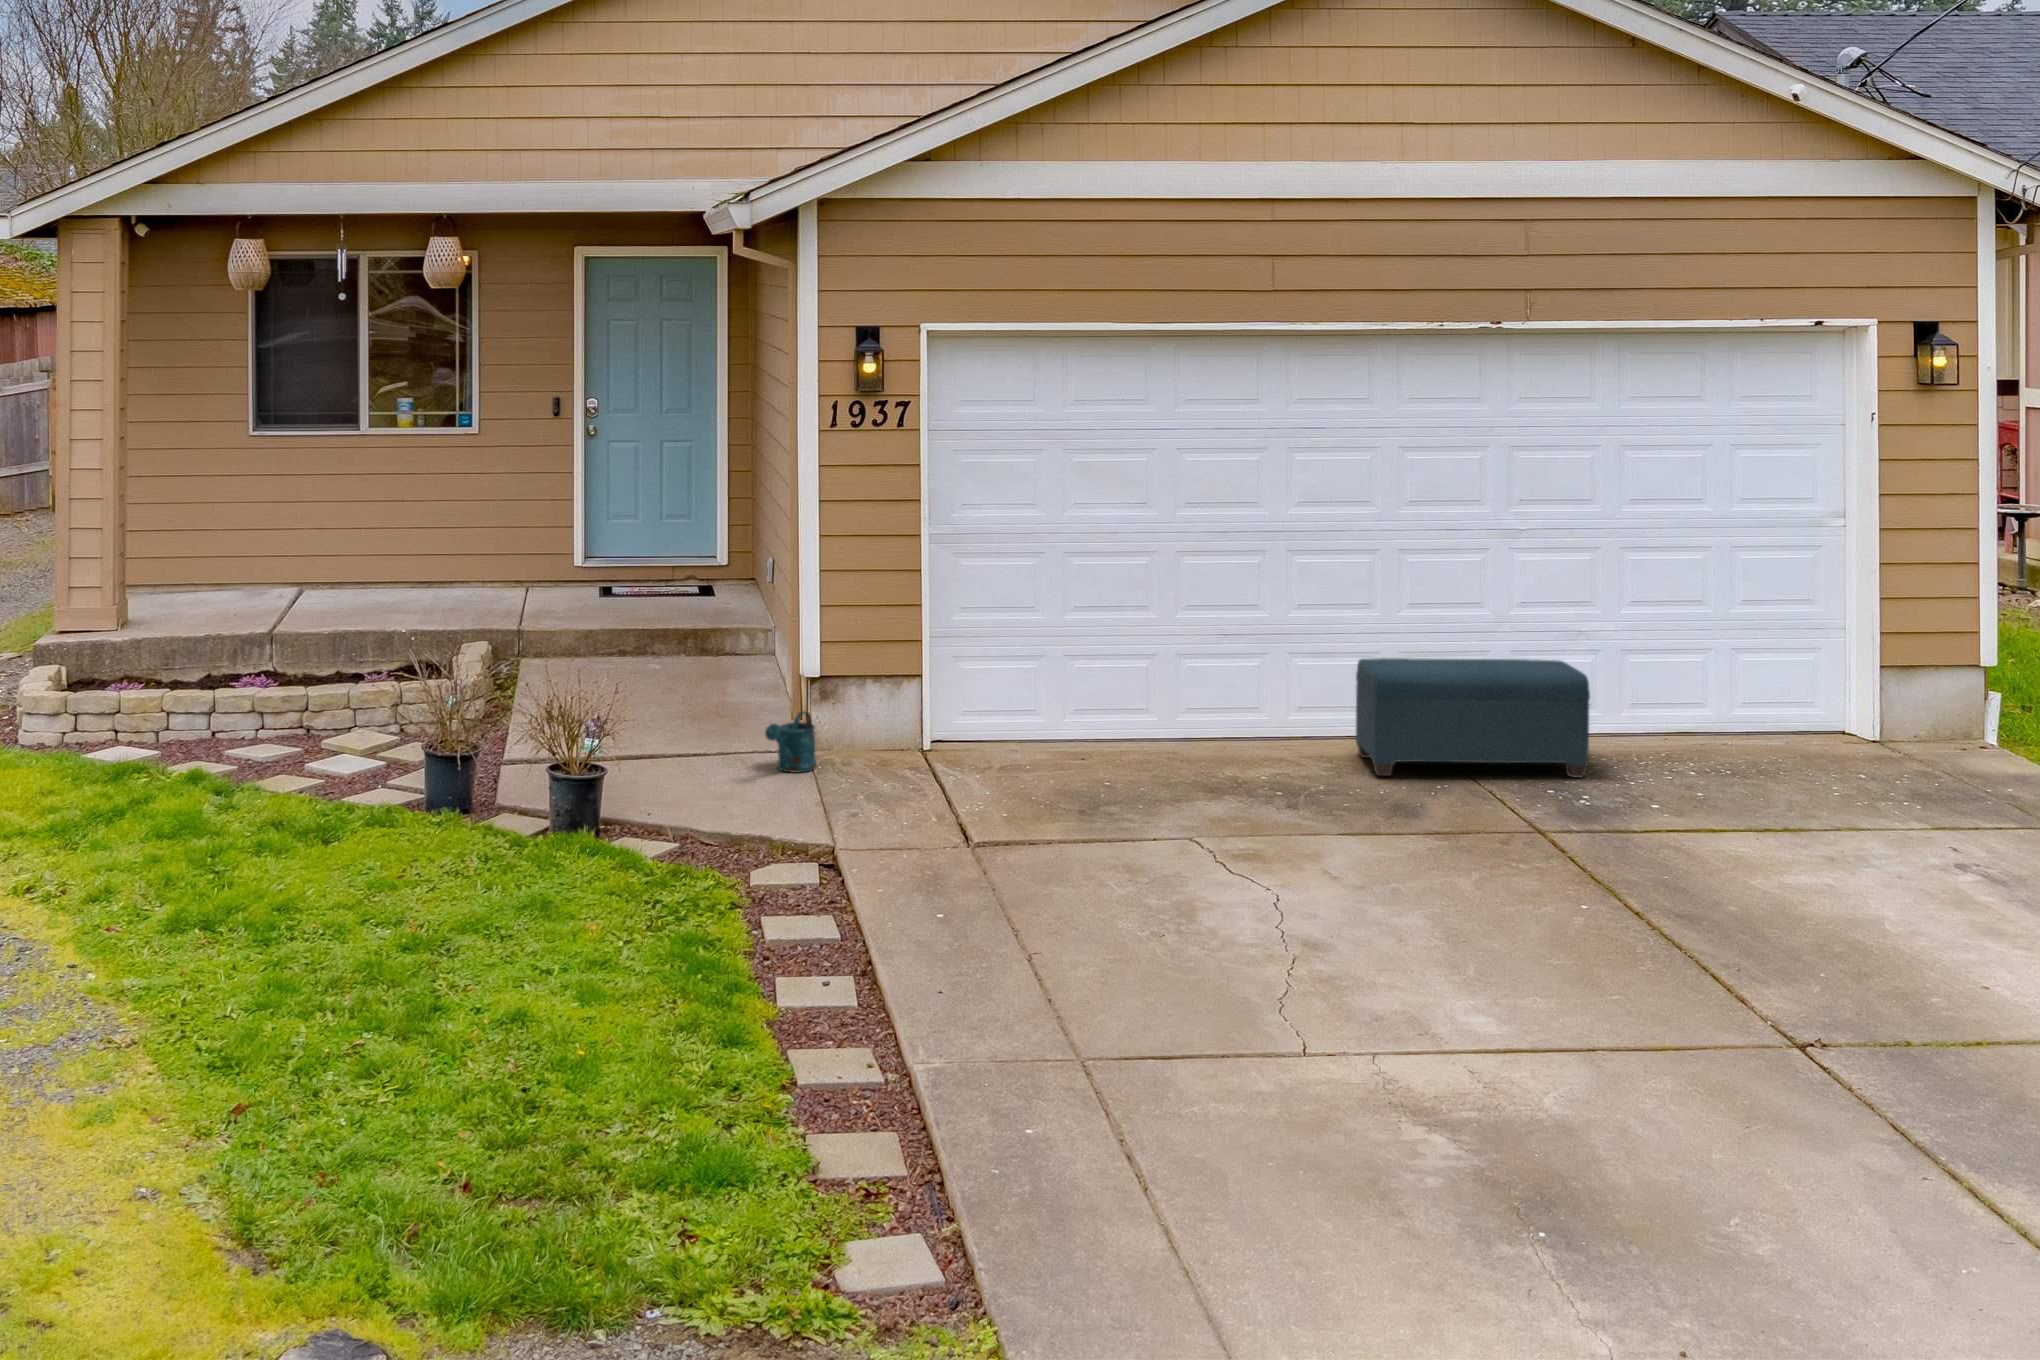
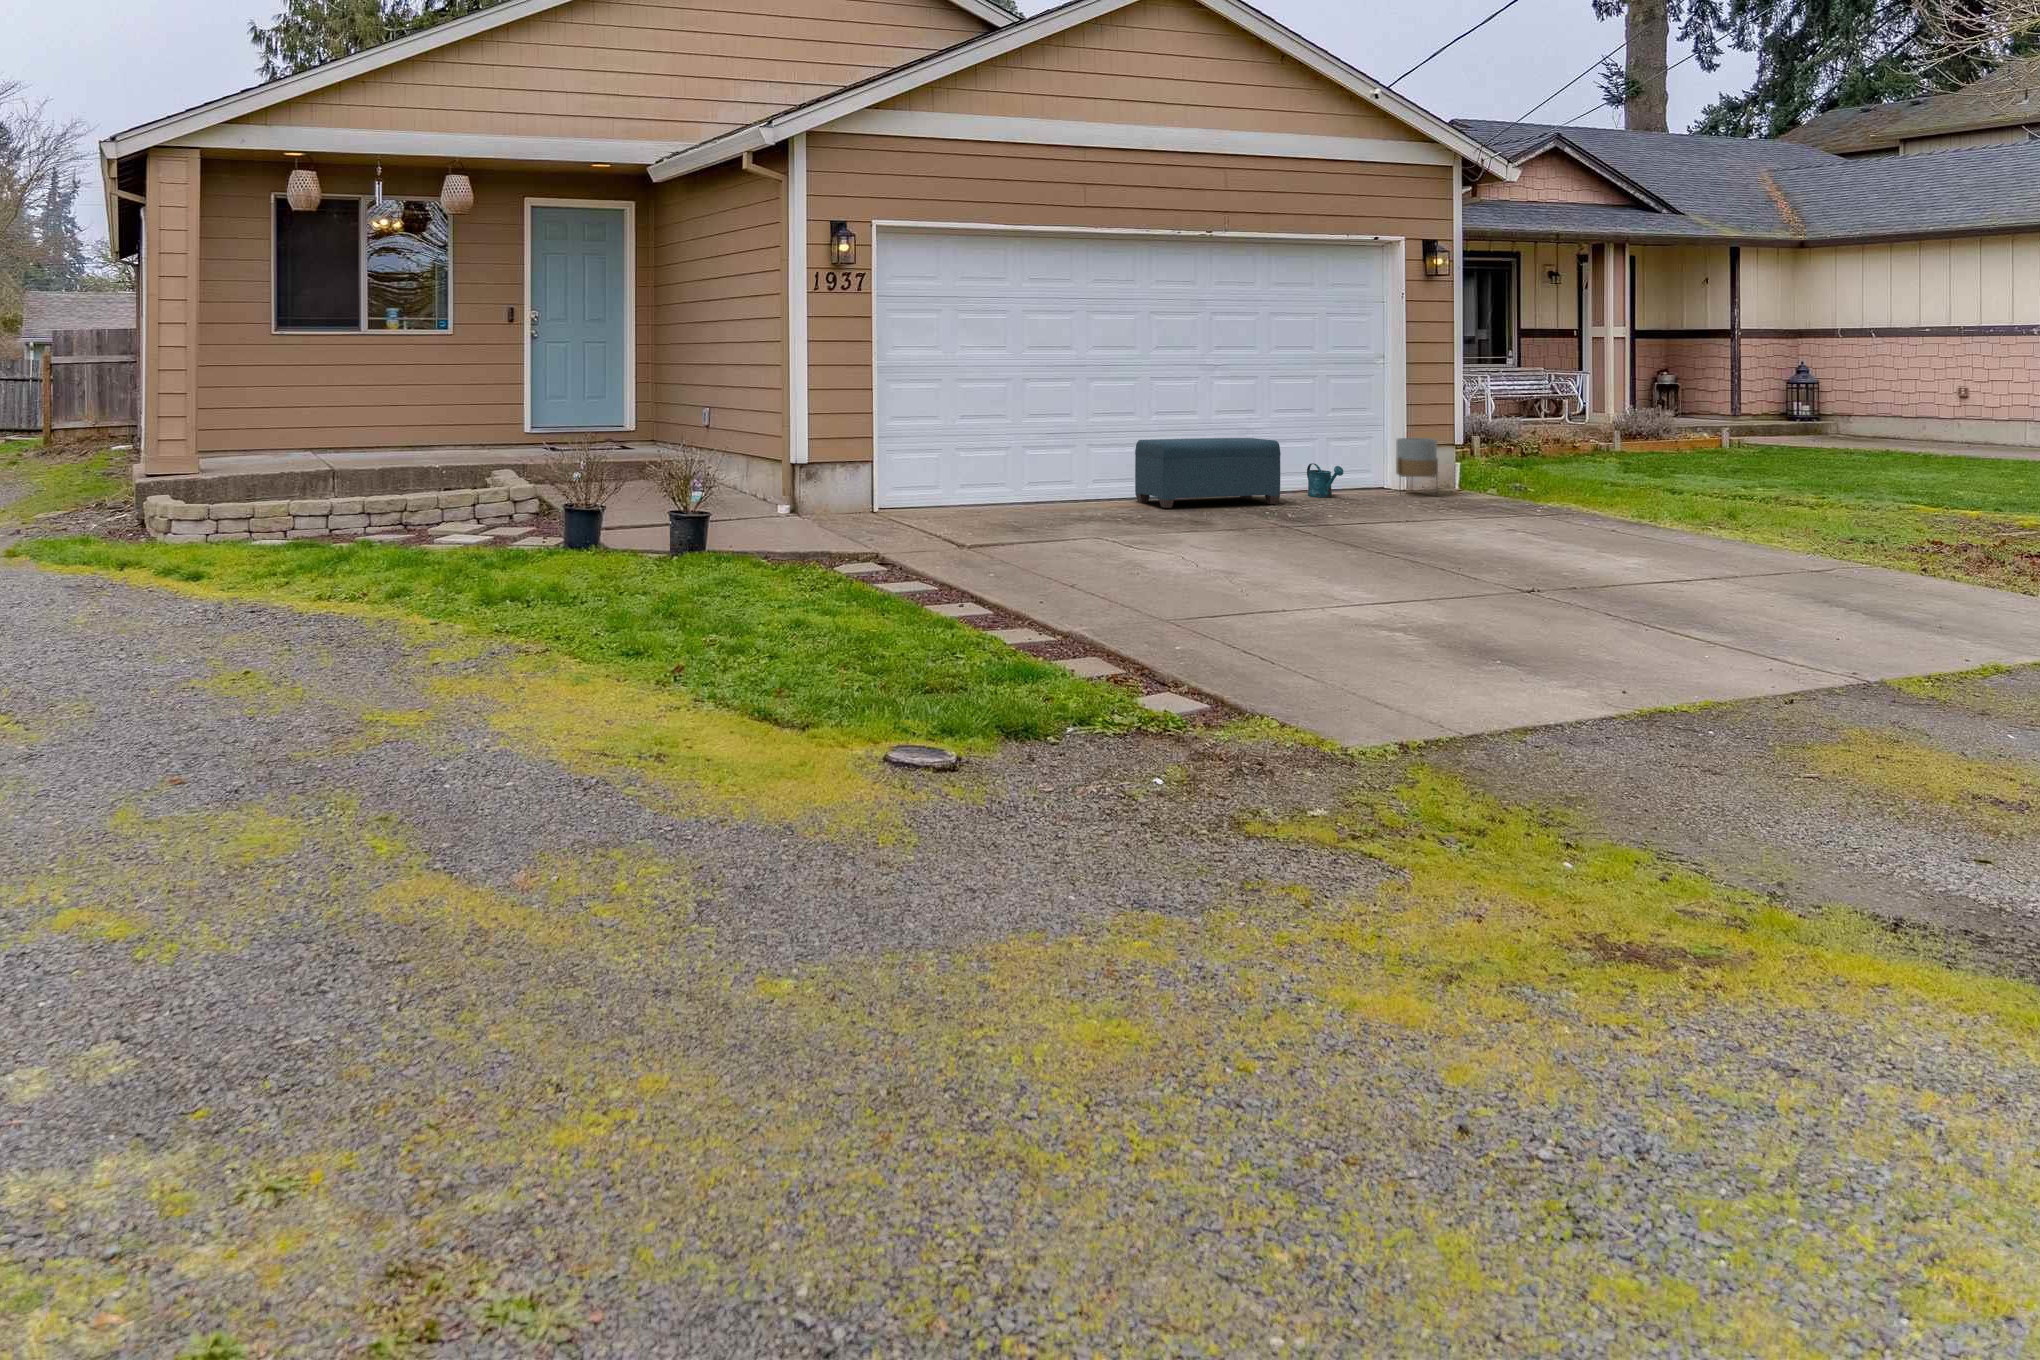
planter: none [1833,669,1905,775] -> present [1396,438,1438,485]
watering can: present [765,712,816,773] -> present [1307,463,1343,497]

